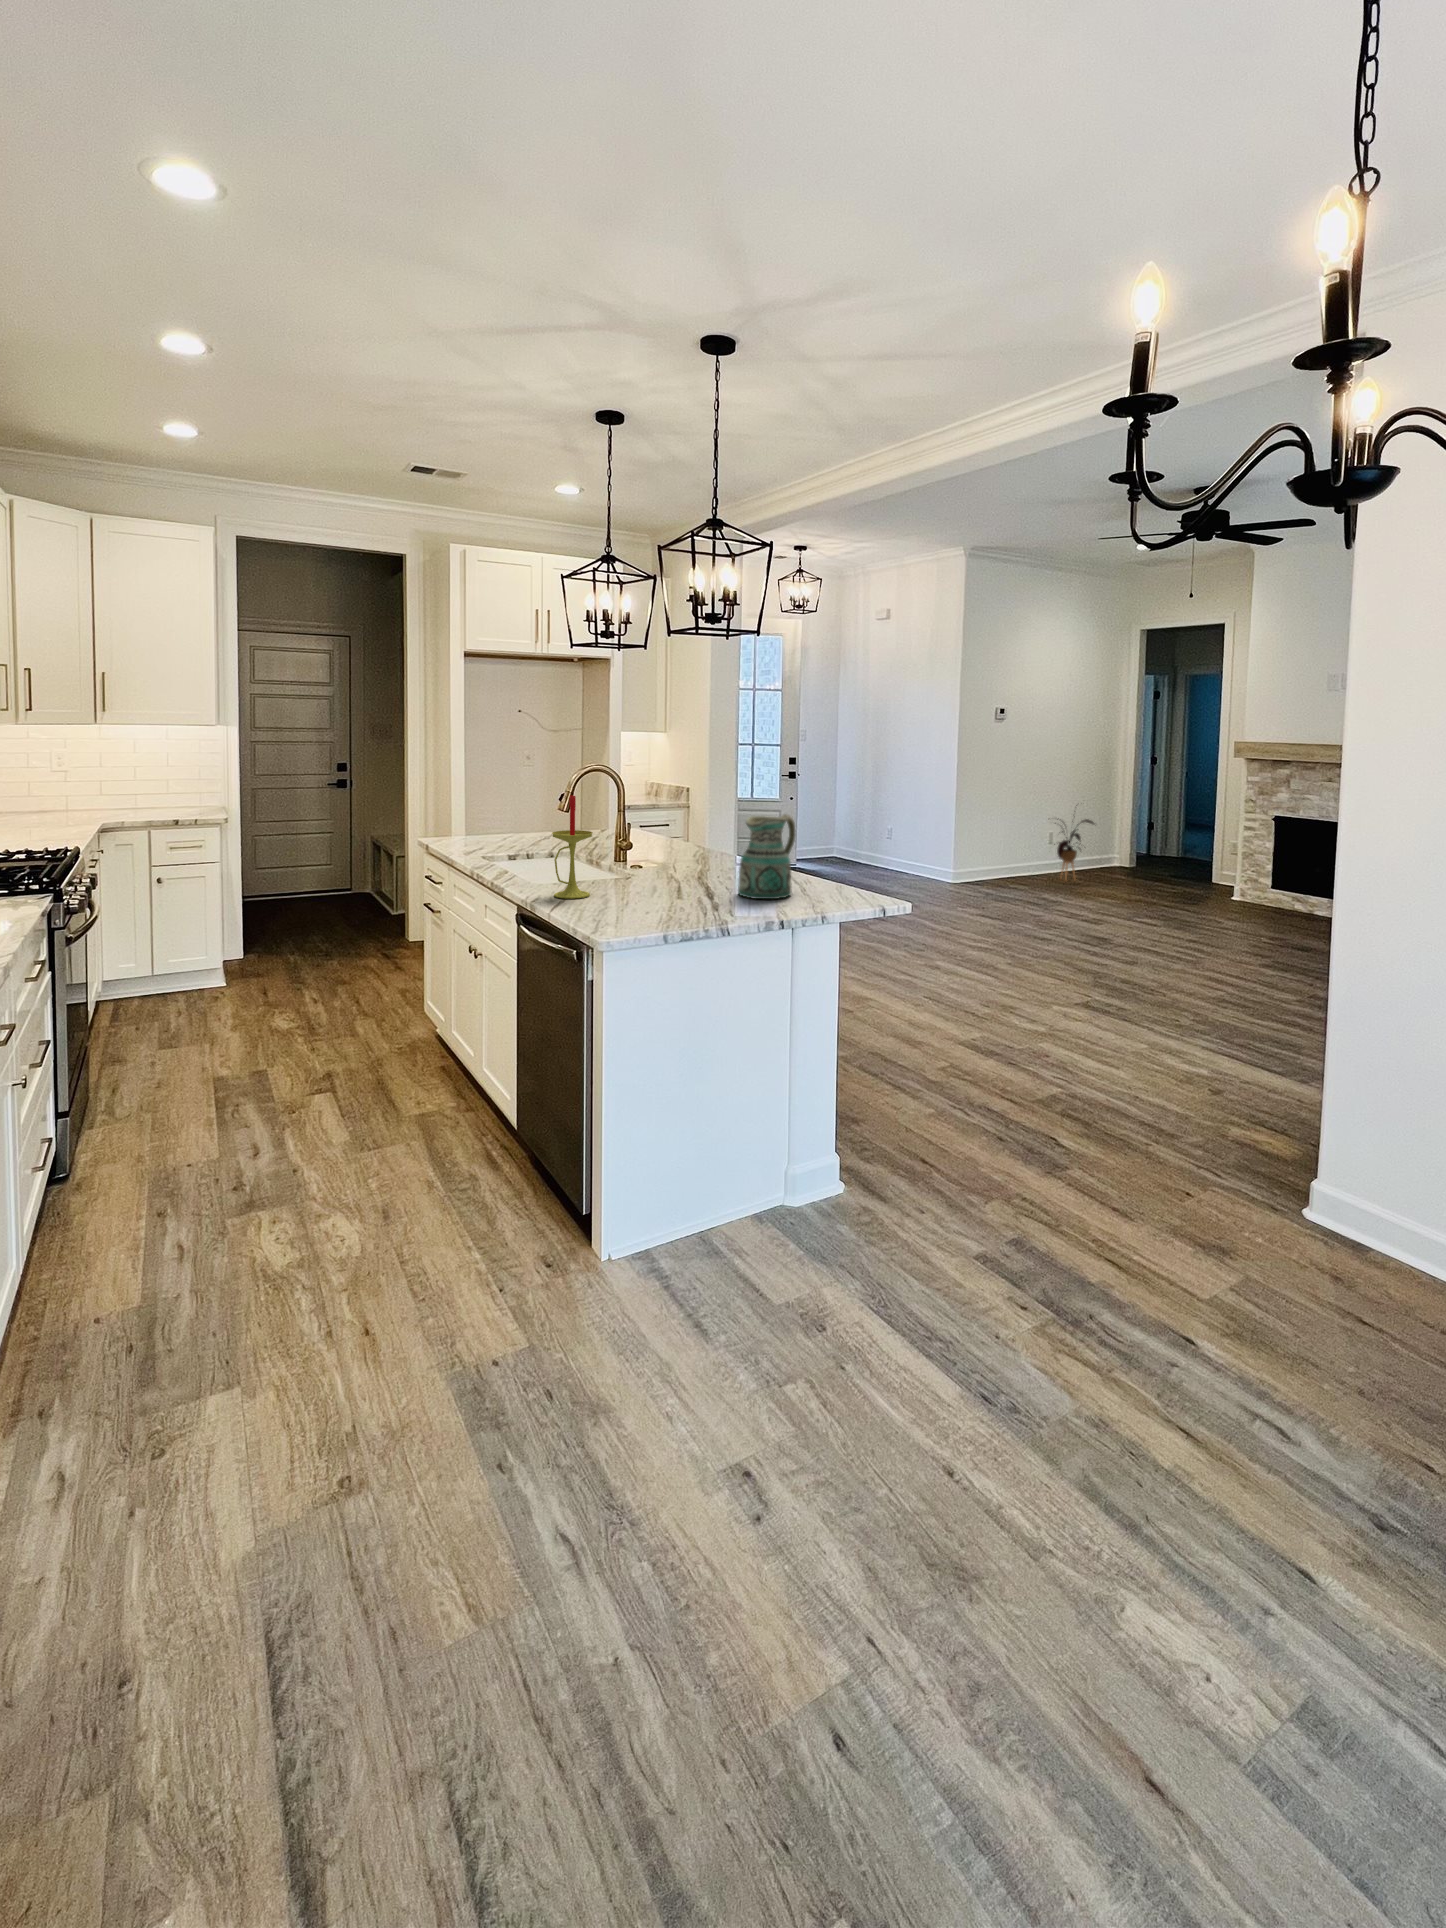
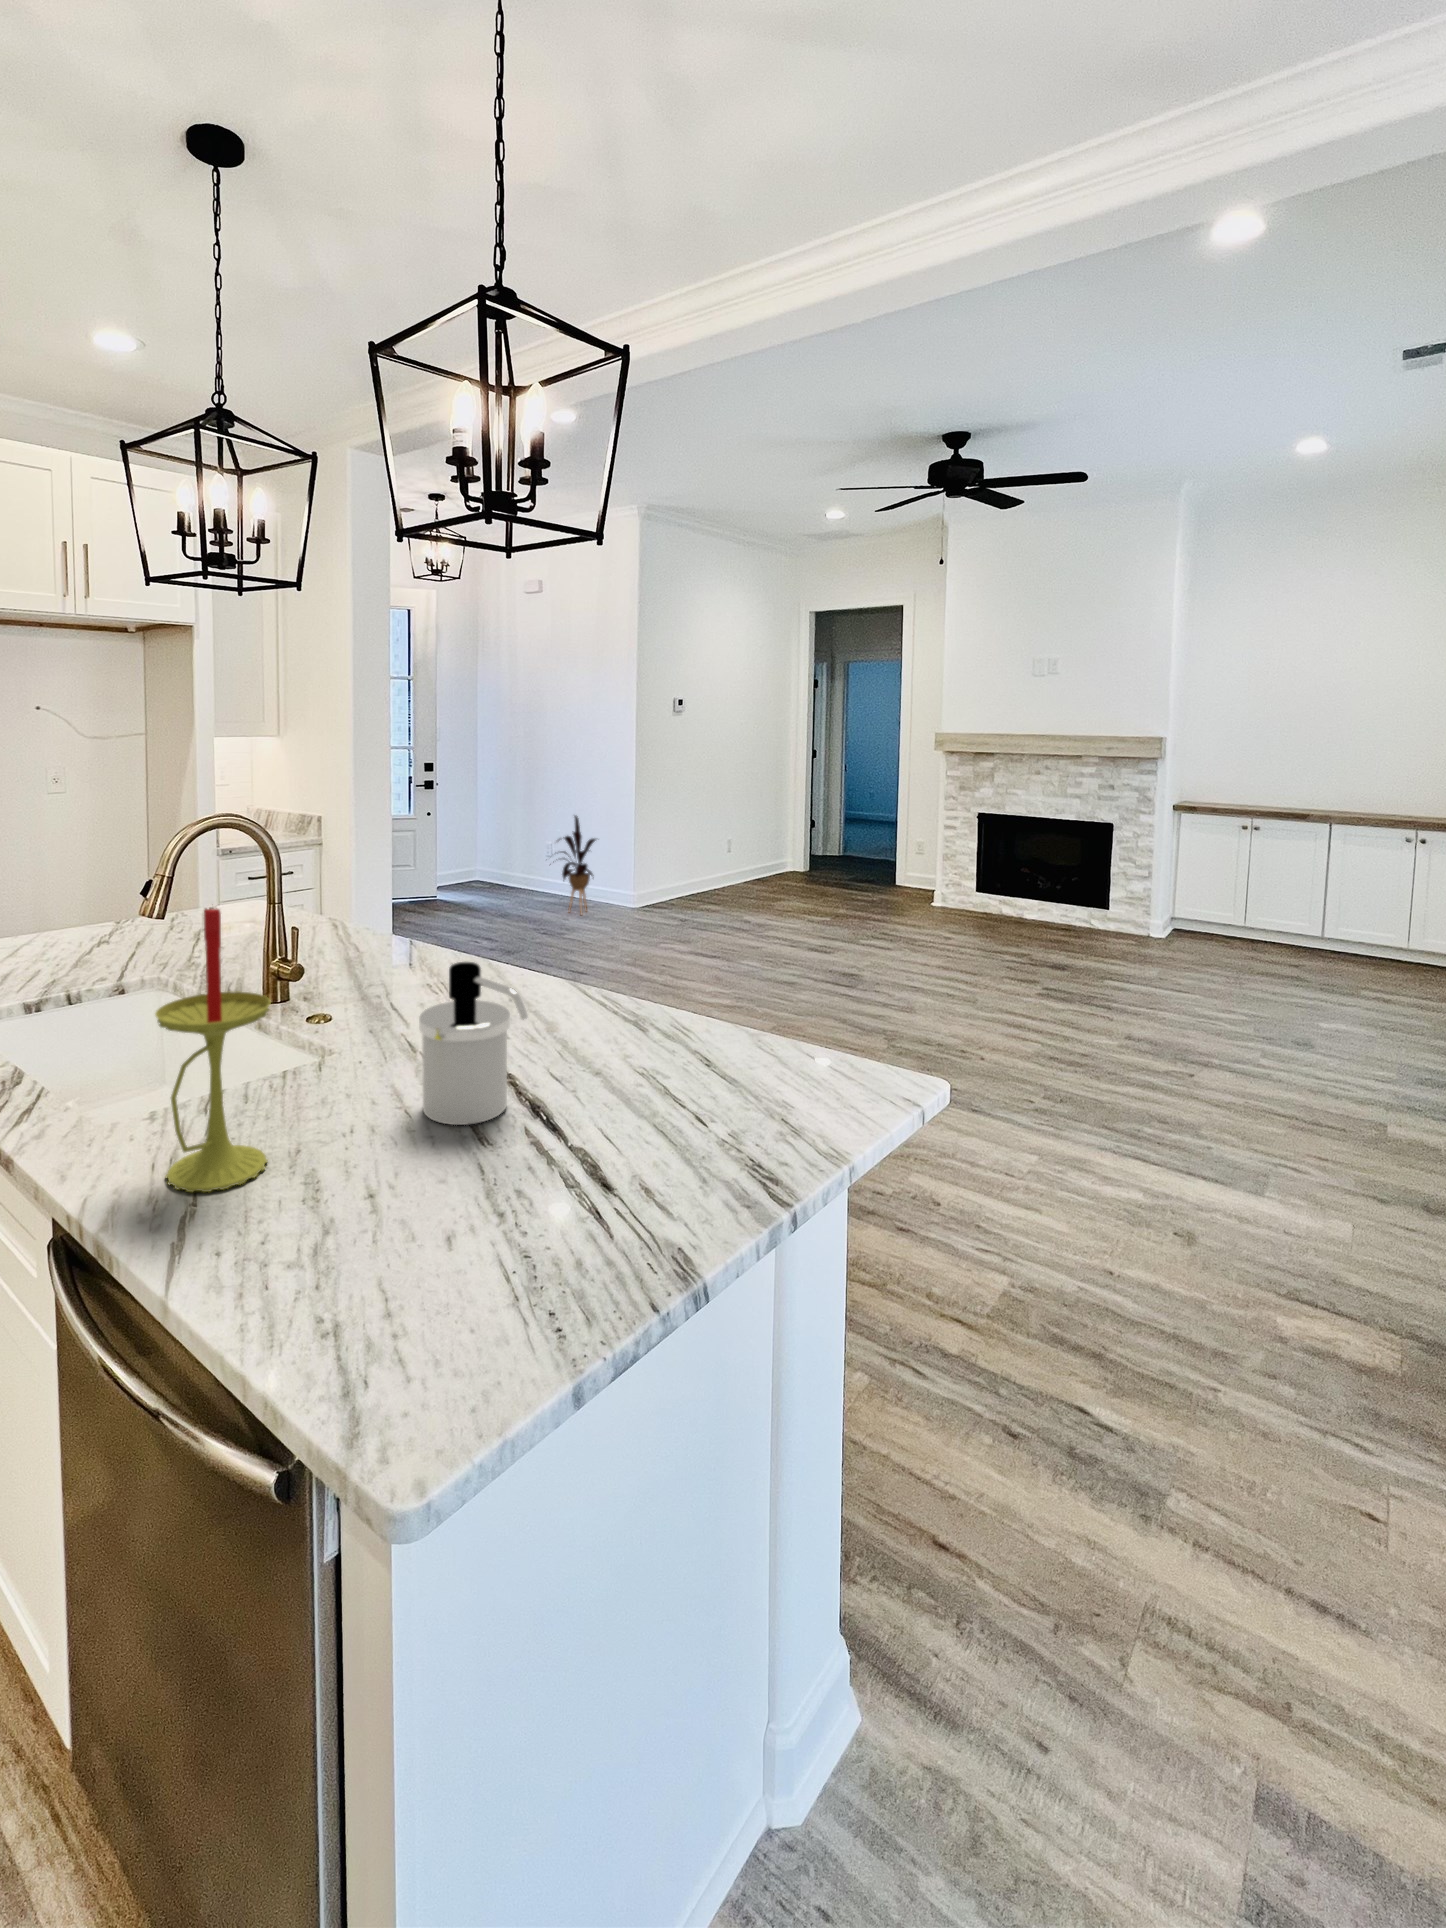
ceramic pitcher: present [738,814,795,899] -> none [614,906,733,1114]
house plant: present [1054,819,1094,879] -> present [559,816,596,913]
soap dispenser: none [654,829,692,894] -> present [419,962,528,1125]

